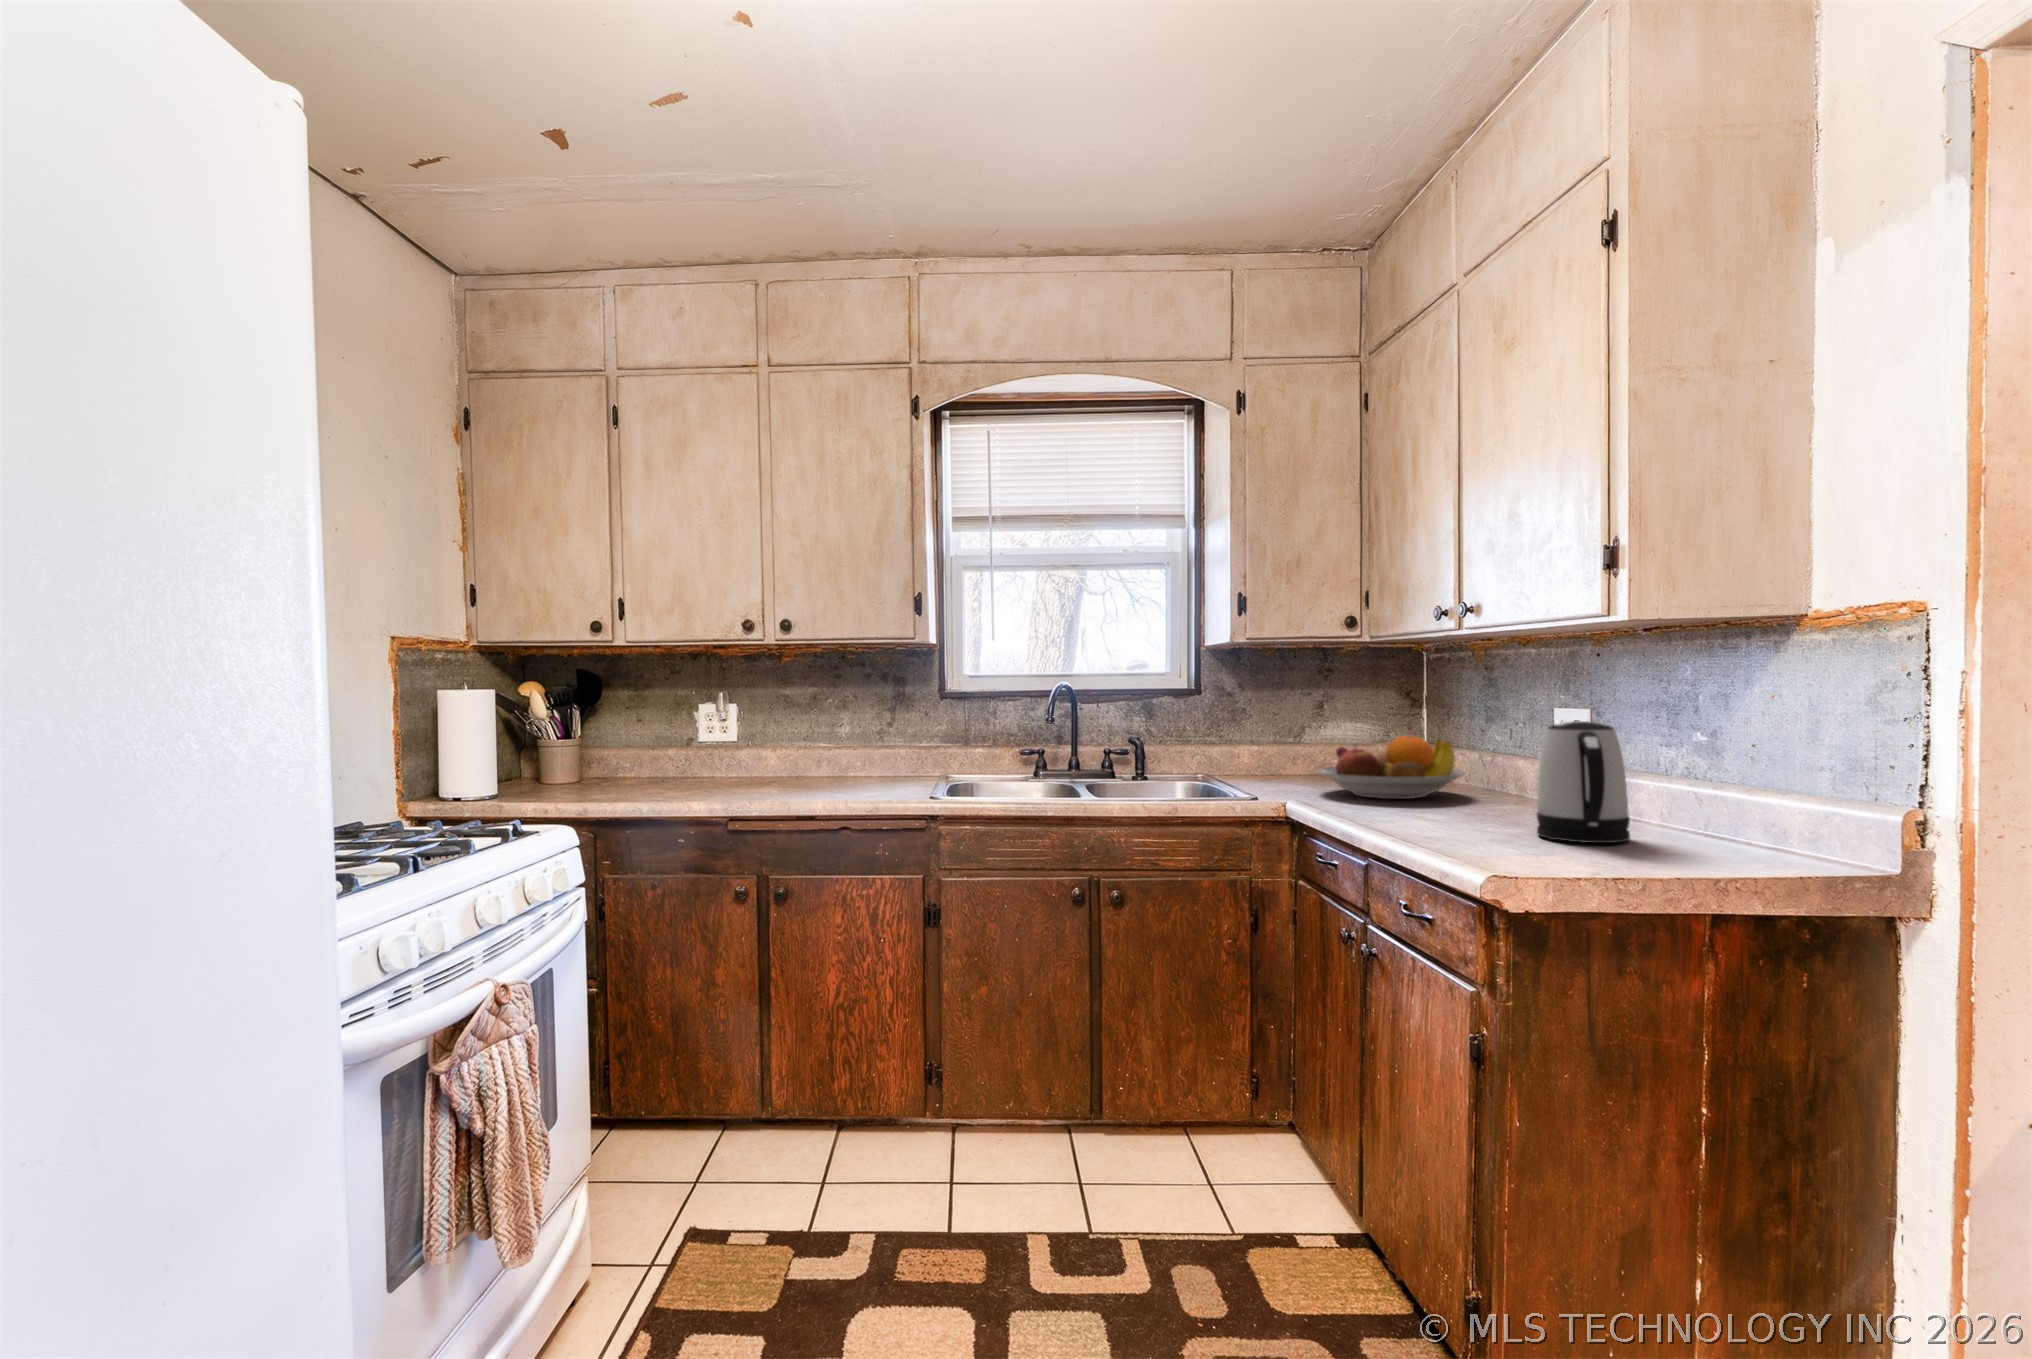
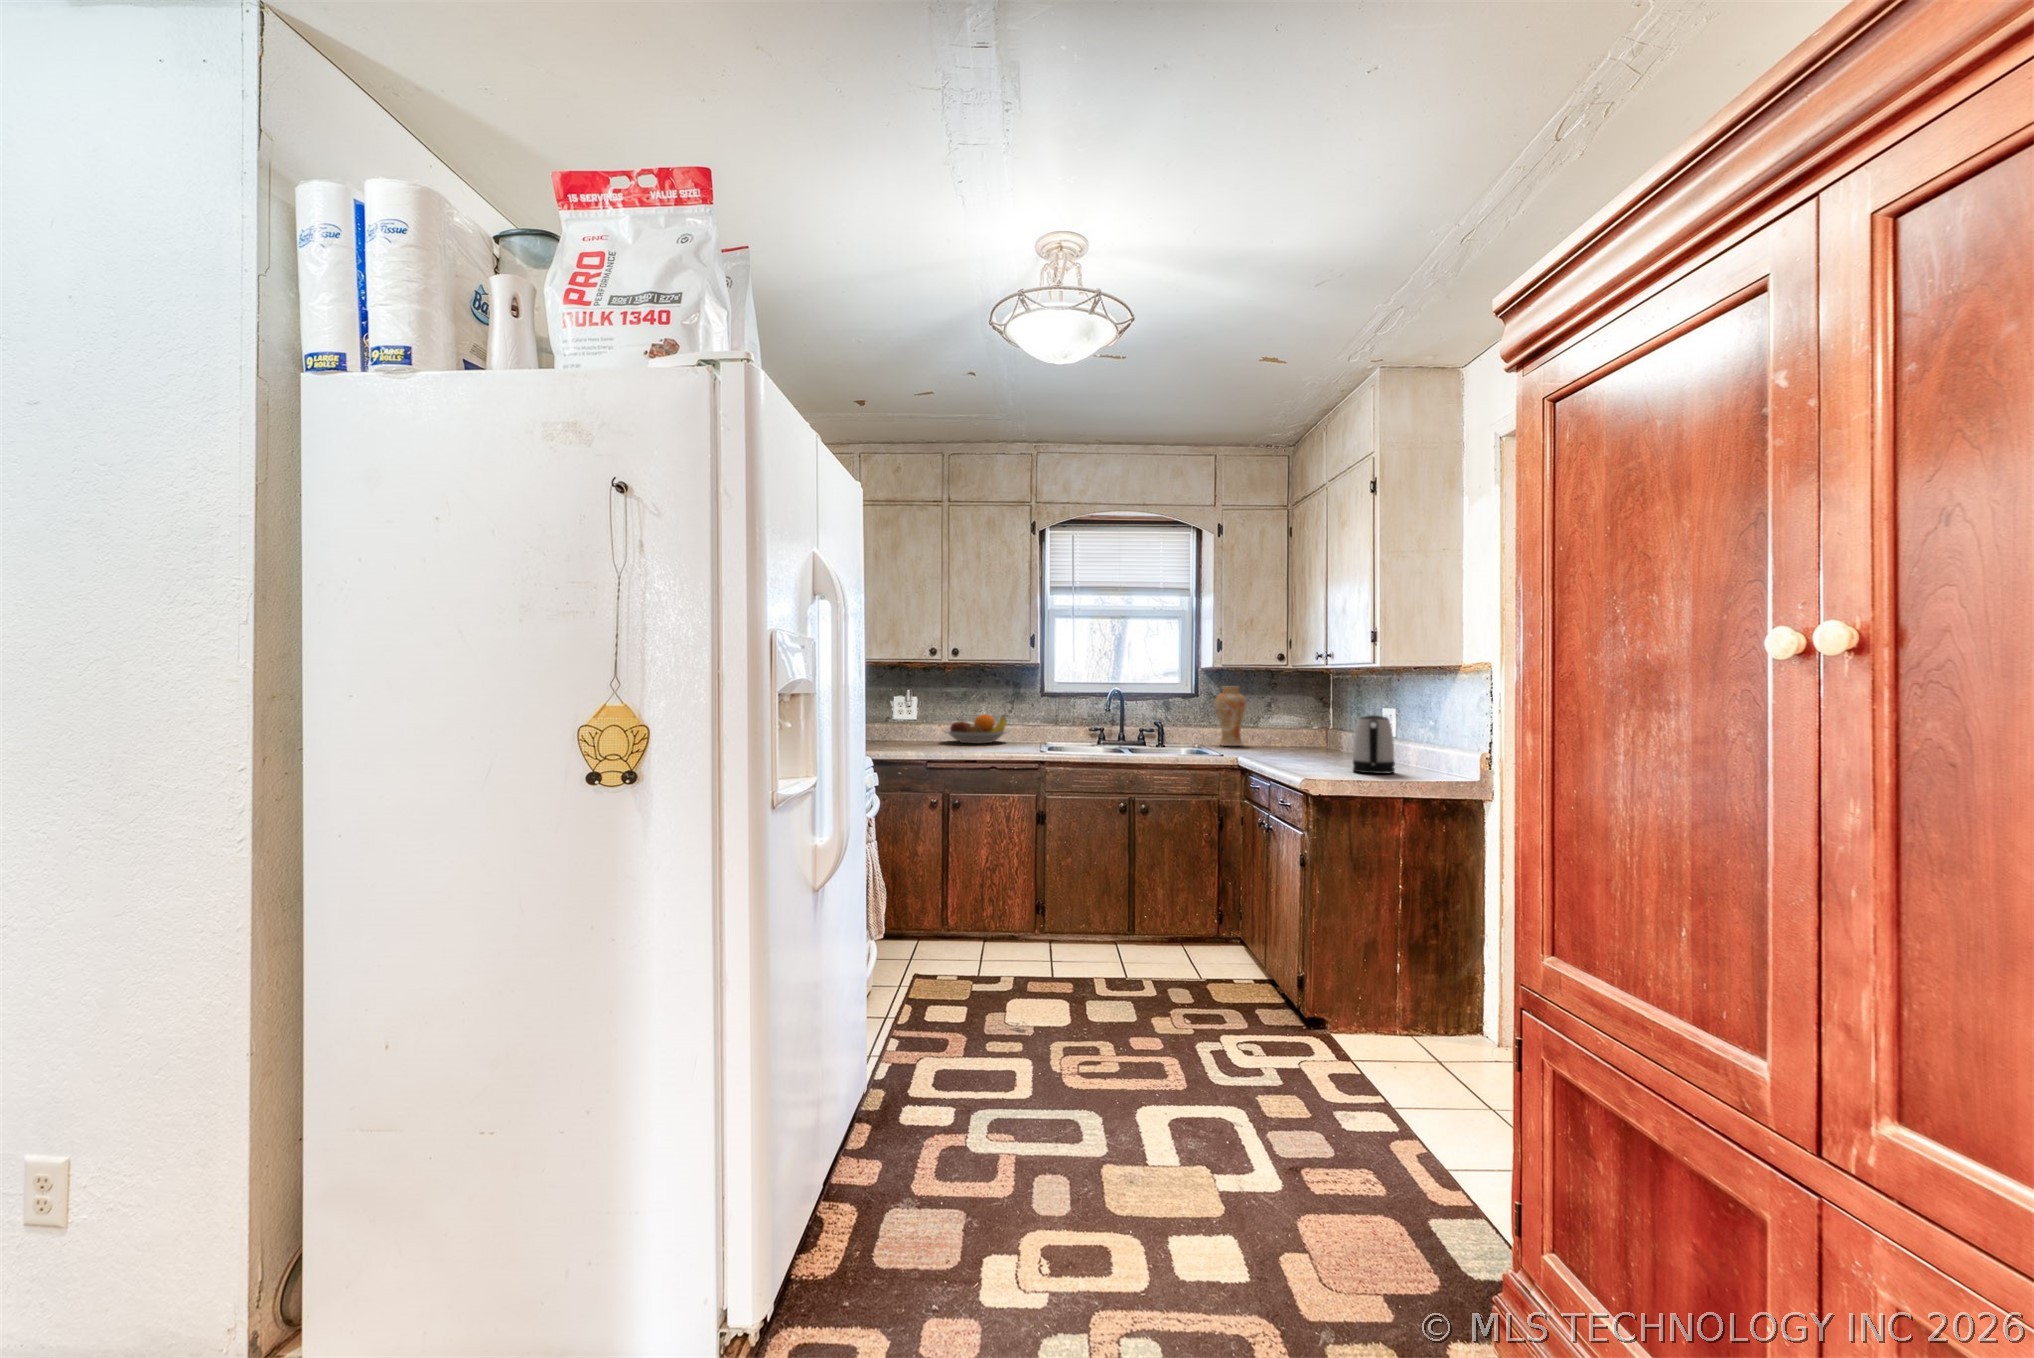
vase: none [1230,676,1284,776] -> present [1215,686,1246,746]
fruit bowl: present [1317,736,1466,799] -> present [947,714,1009,743]

